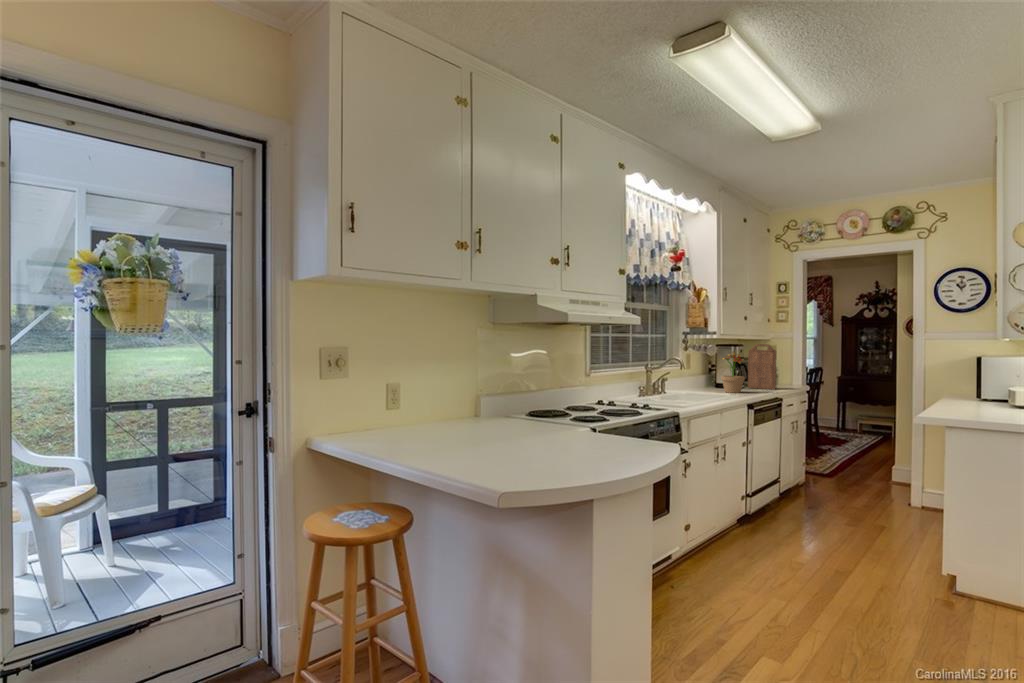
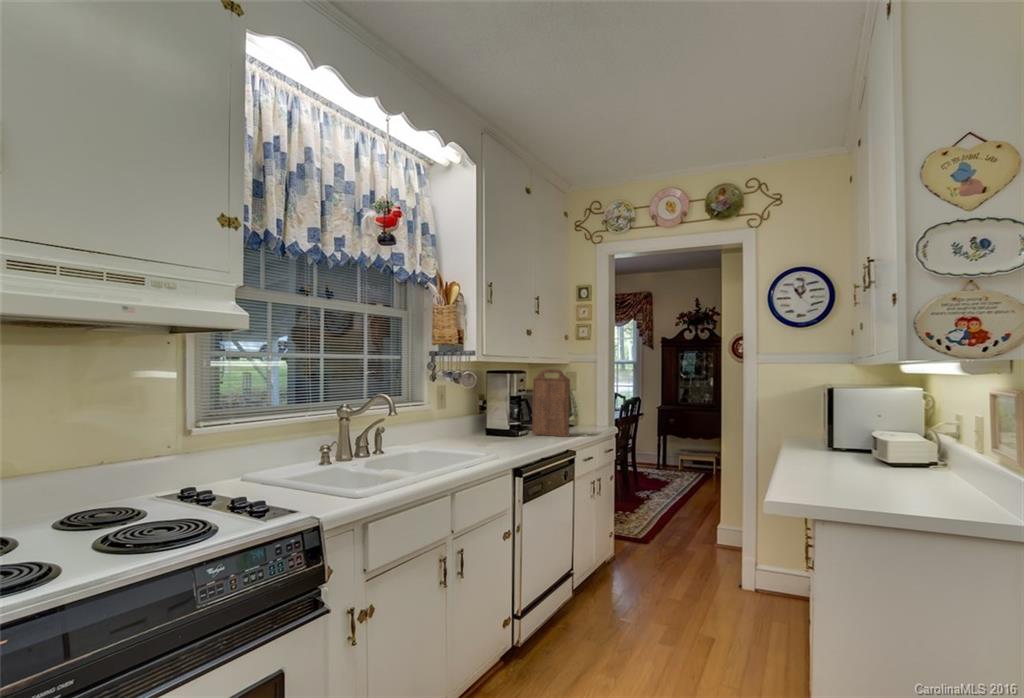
potted plant: present [721,354,745,393] -> none [480,381,518,448]

